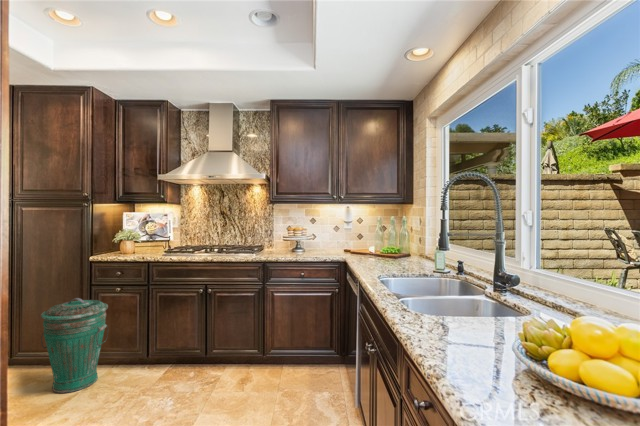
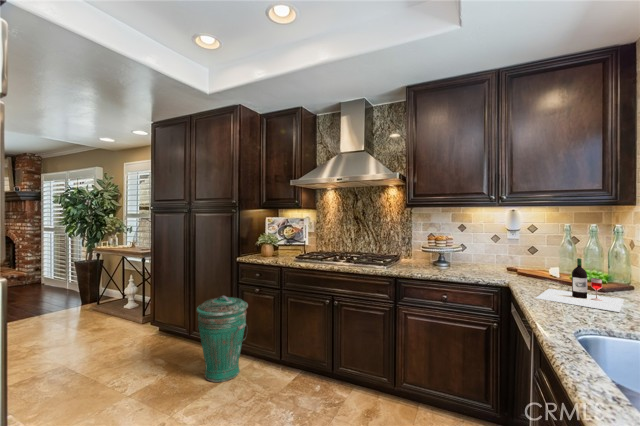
wine bottle: none [360,237,406,267] -> present [536,258,624,312]

